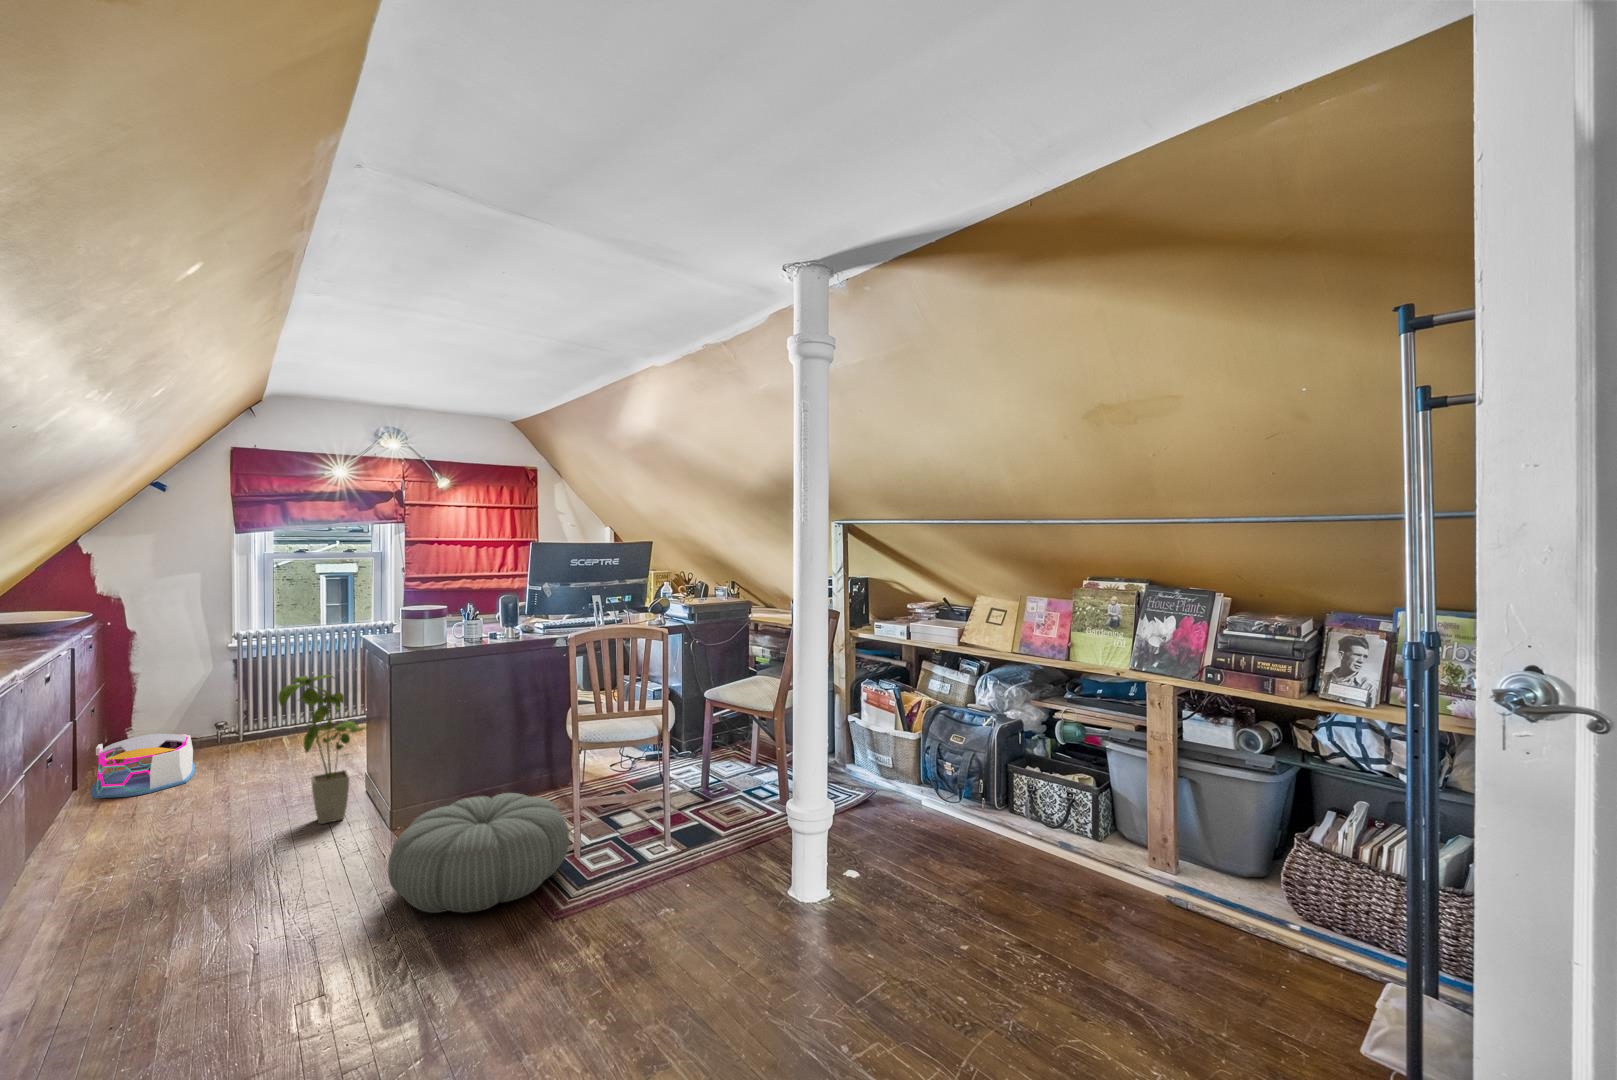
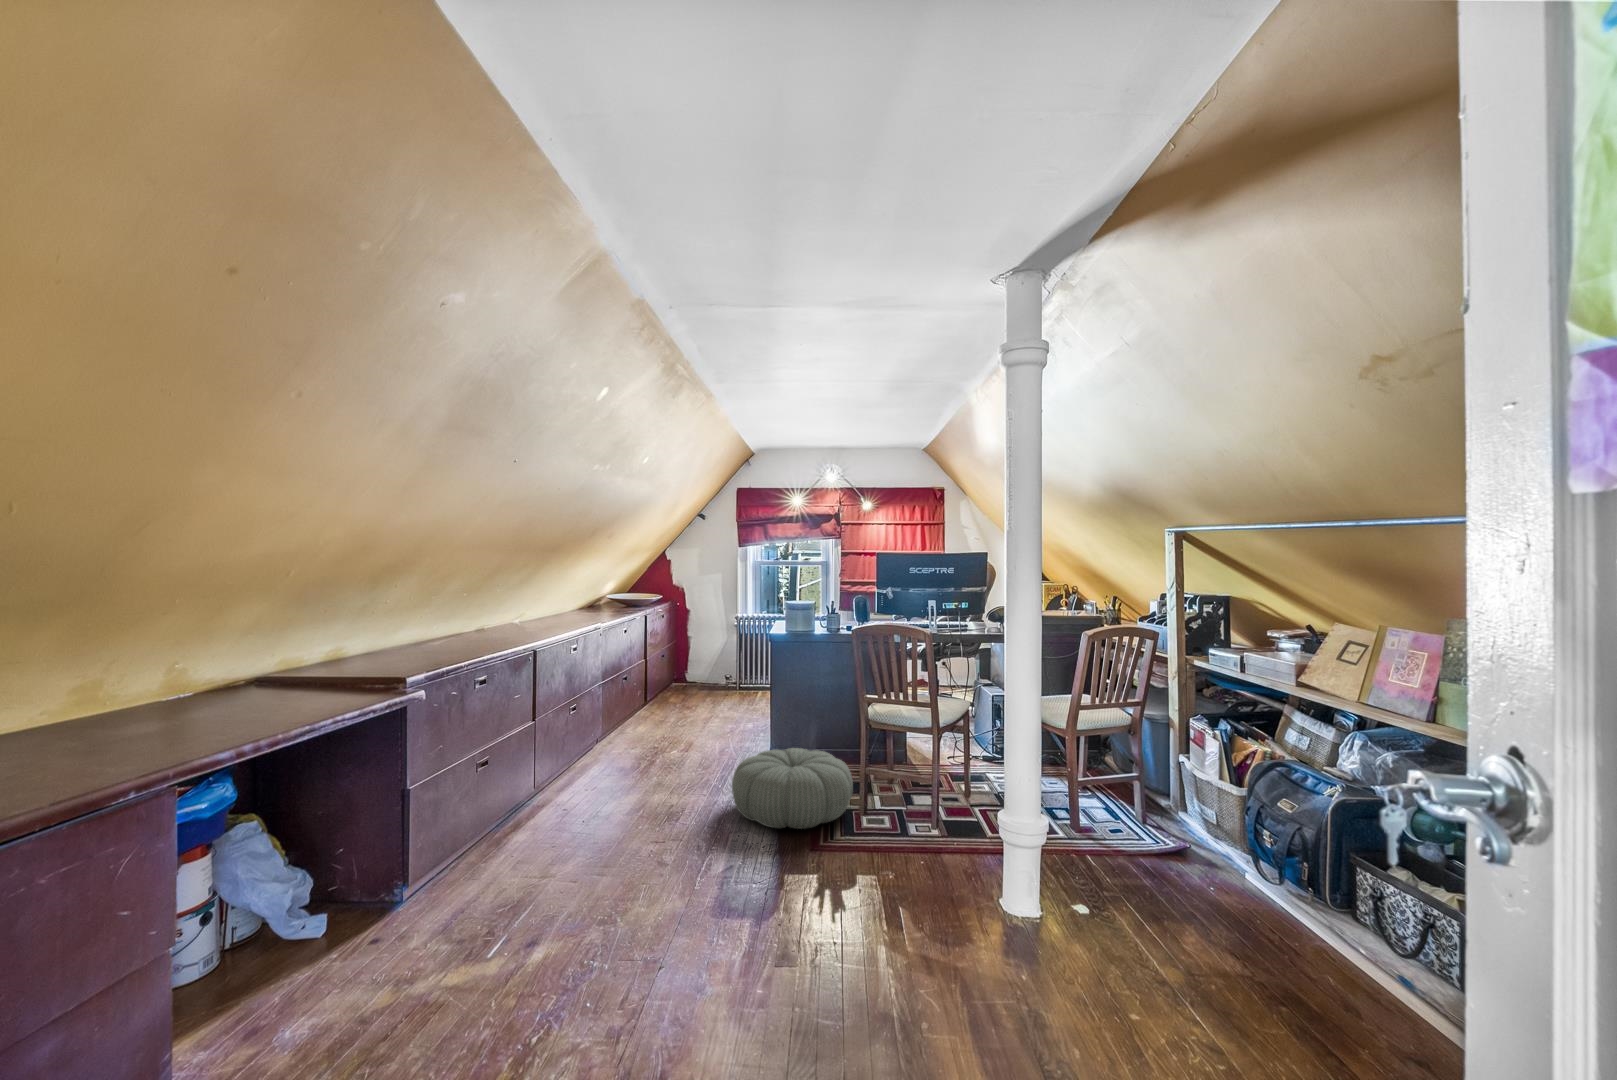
house plant: present [278,675,366,824] -> none [714,645,764,750]
storage bin: present [90,733,195,798] -> none [656,675,708,711]

